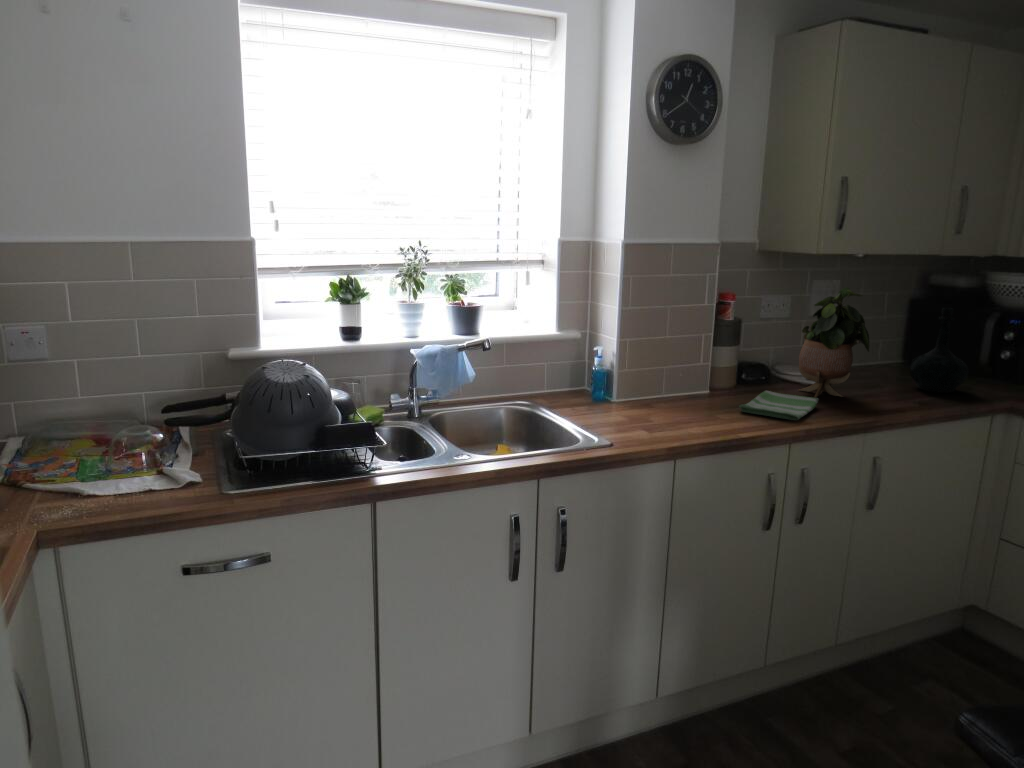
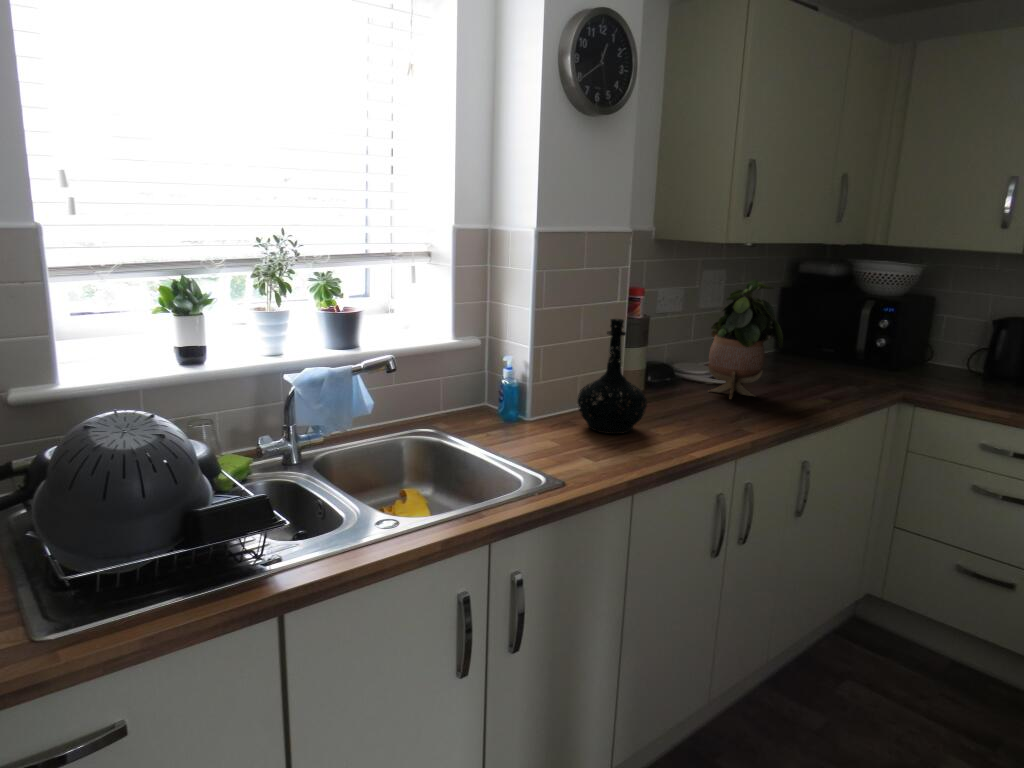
bottle: present [910,308,968,393] -> present [577,319,647,434]
dish towel: present [739,391,818,420] -> none [669,396,743,430]

